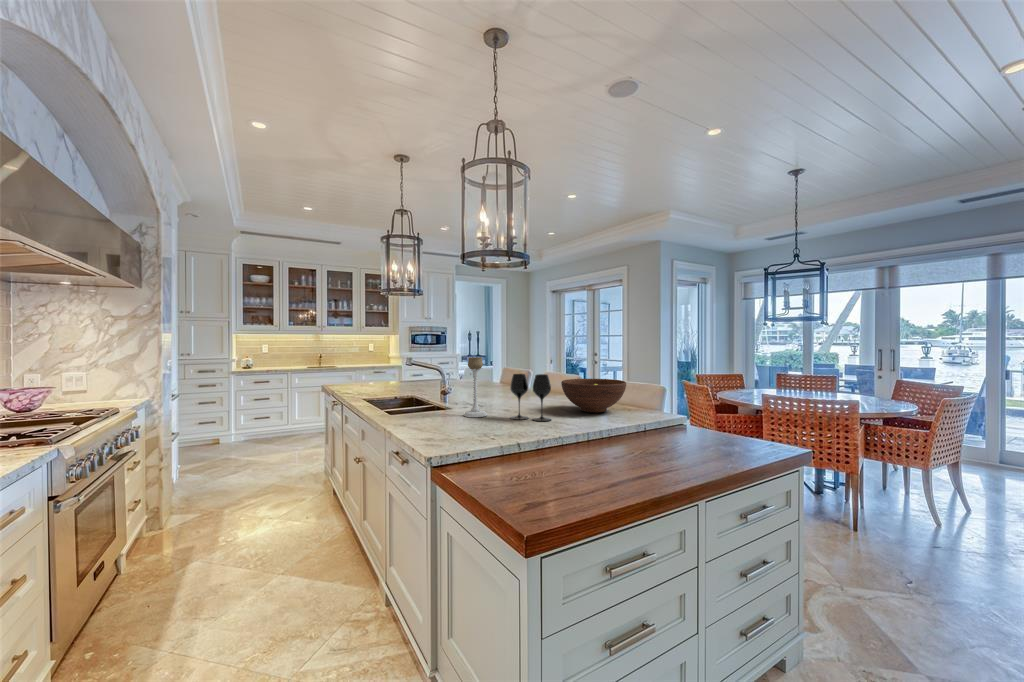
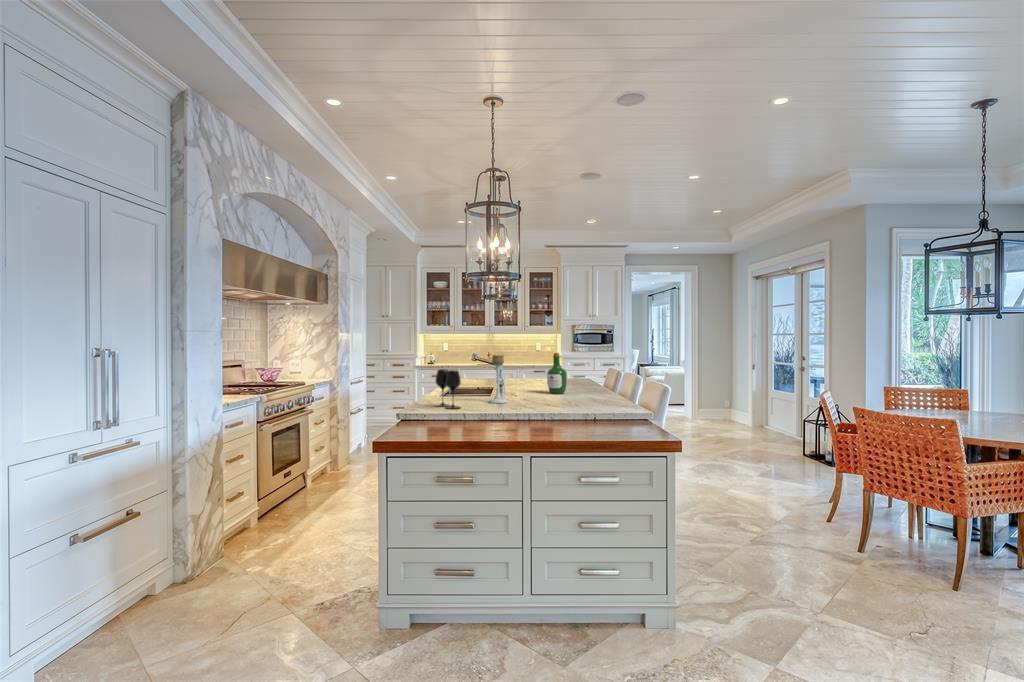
wine bottle: none [491,353,513,399] -> present [547,353,567,394]
wine glass: present [510,374,551,421] -> present [435,369,461,409]
fruit bowl: present [561,379,626,412] -> none [570,378,629,407]

